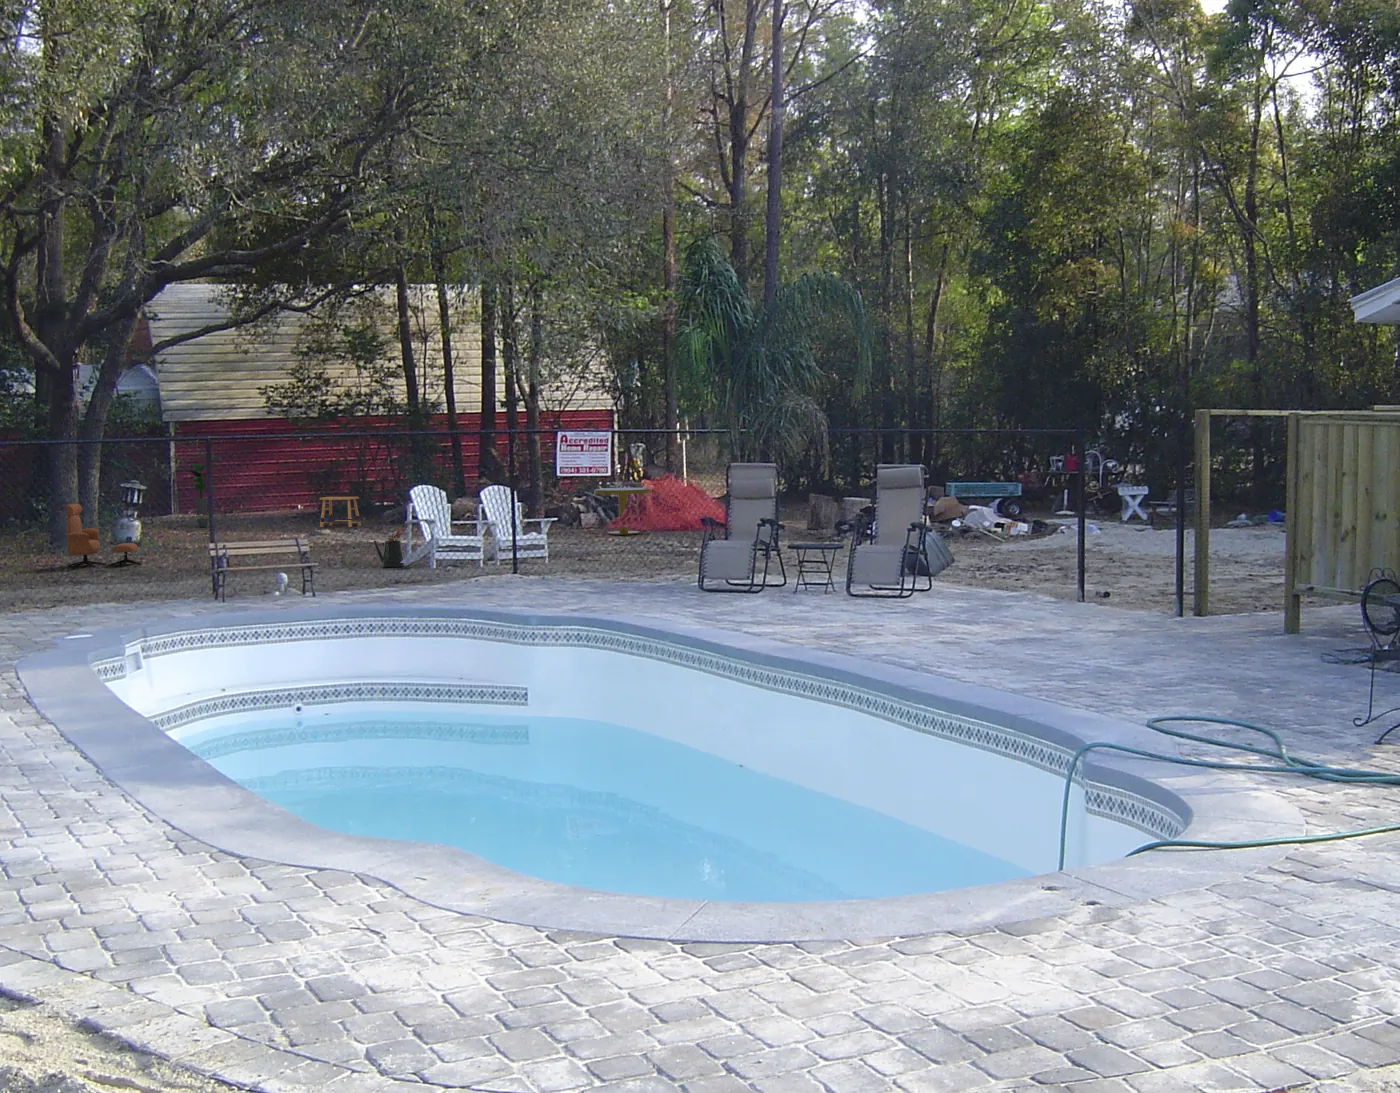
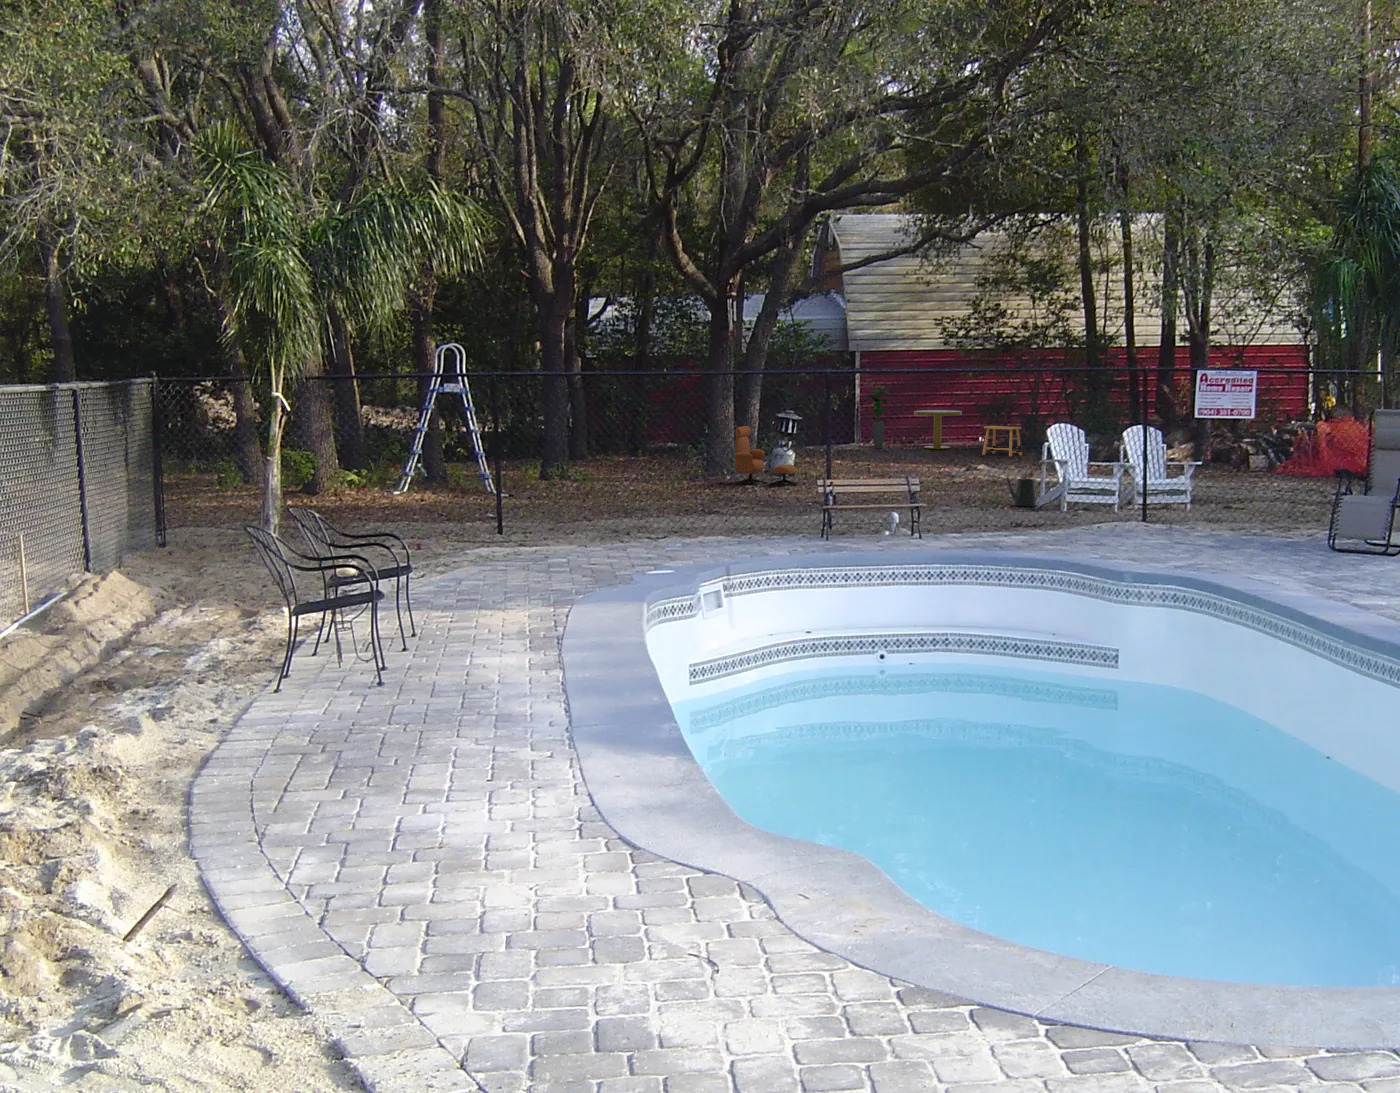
side table: present [594,487,651,535] -> present [914,410,962,449]

